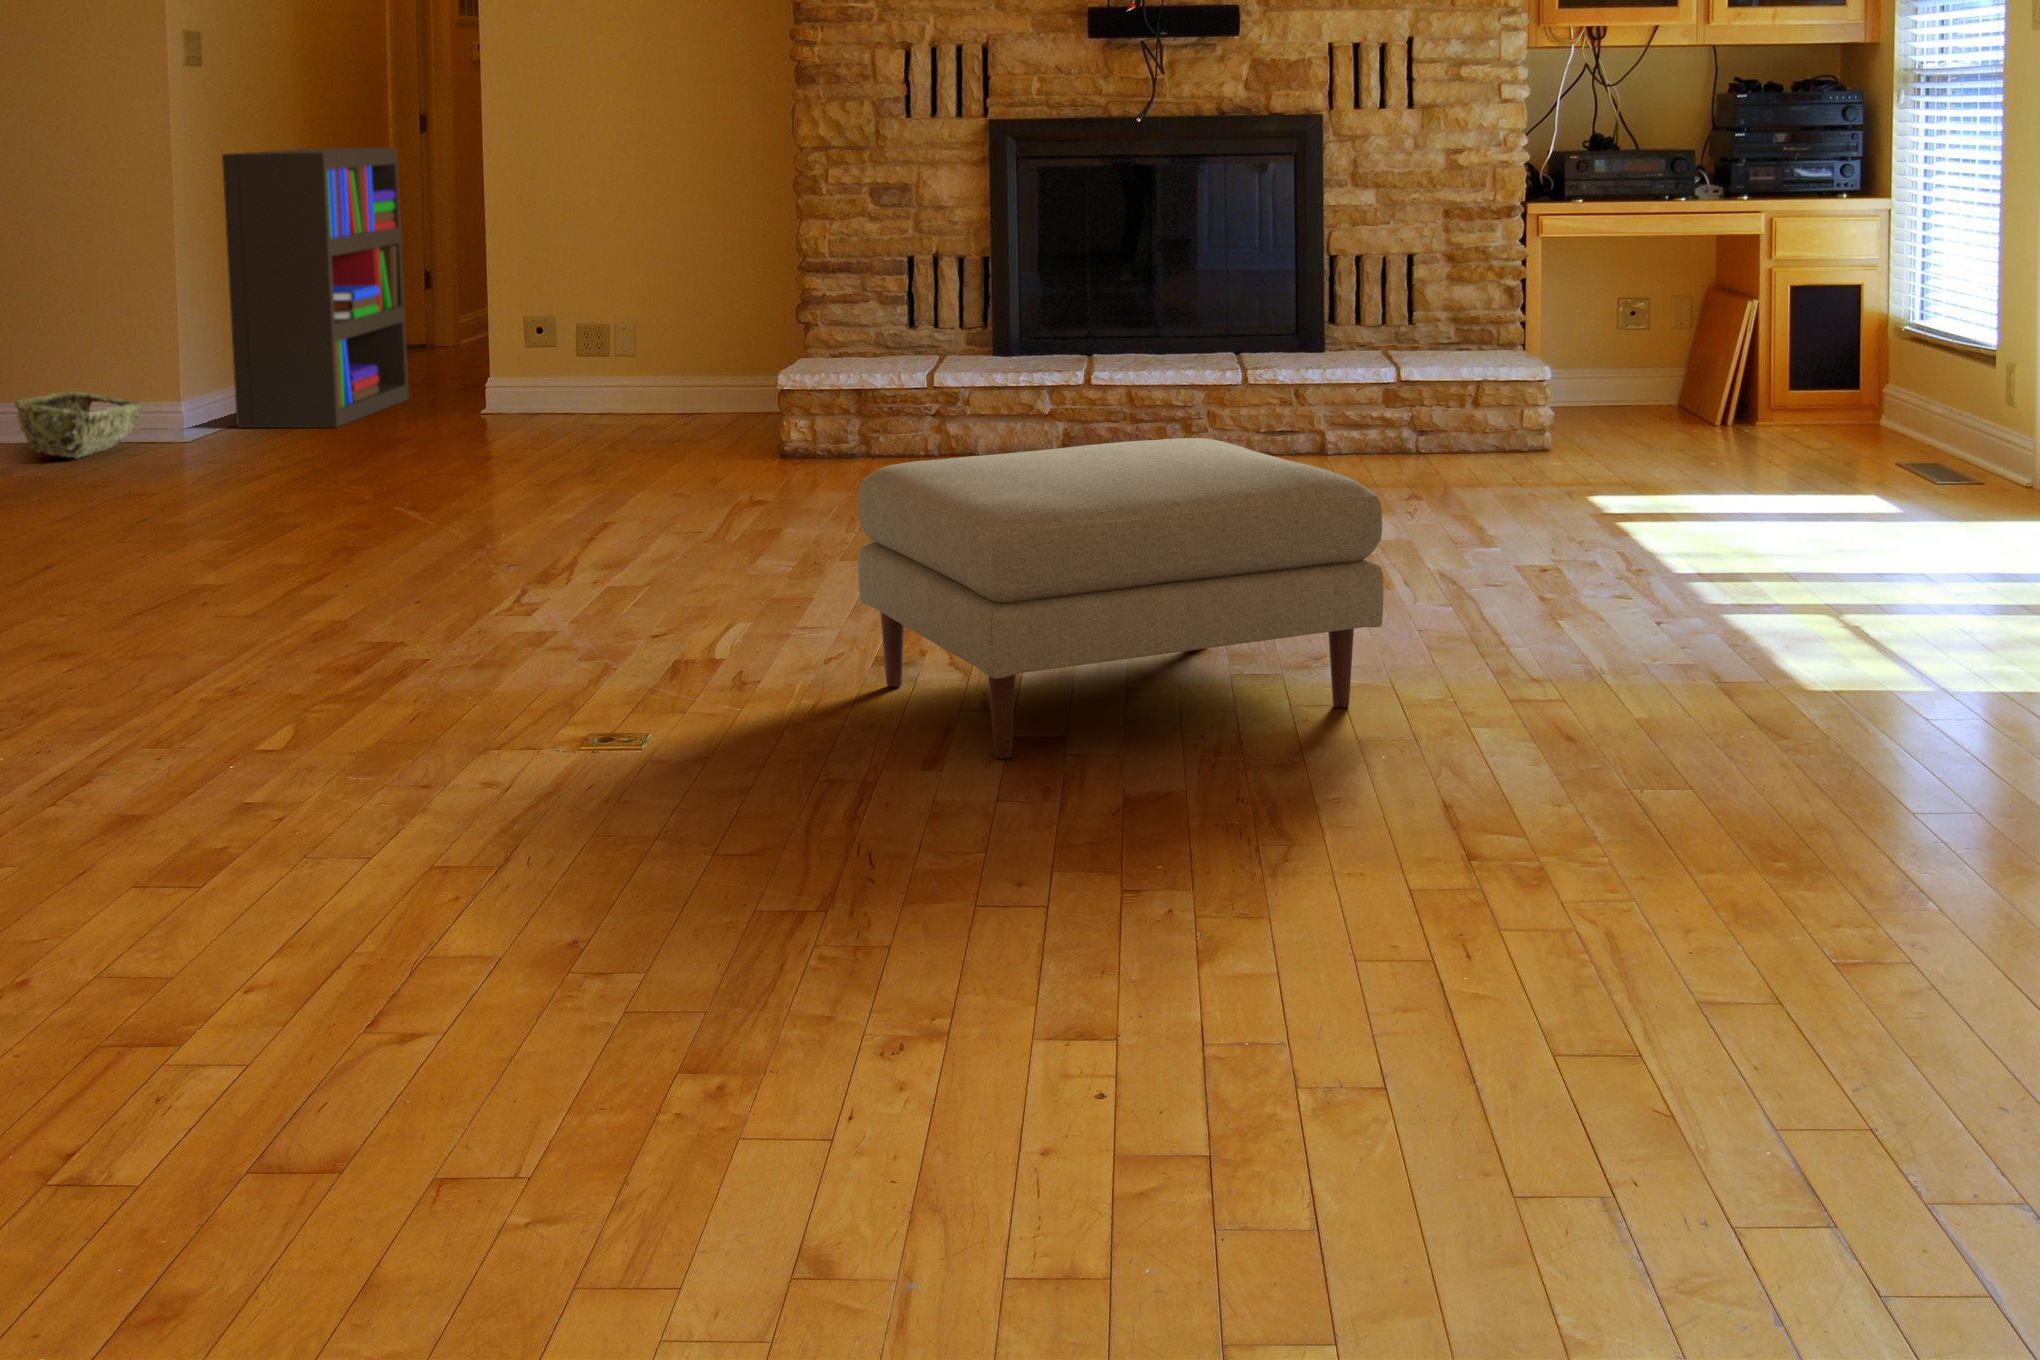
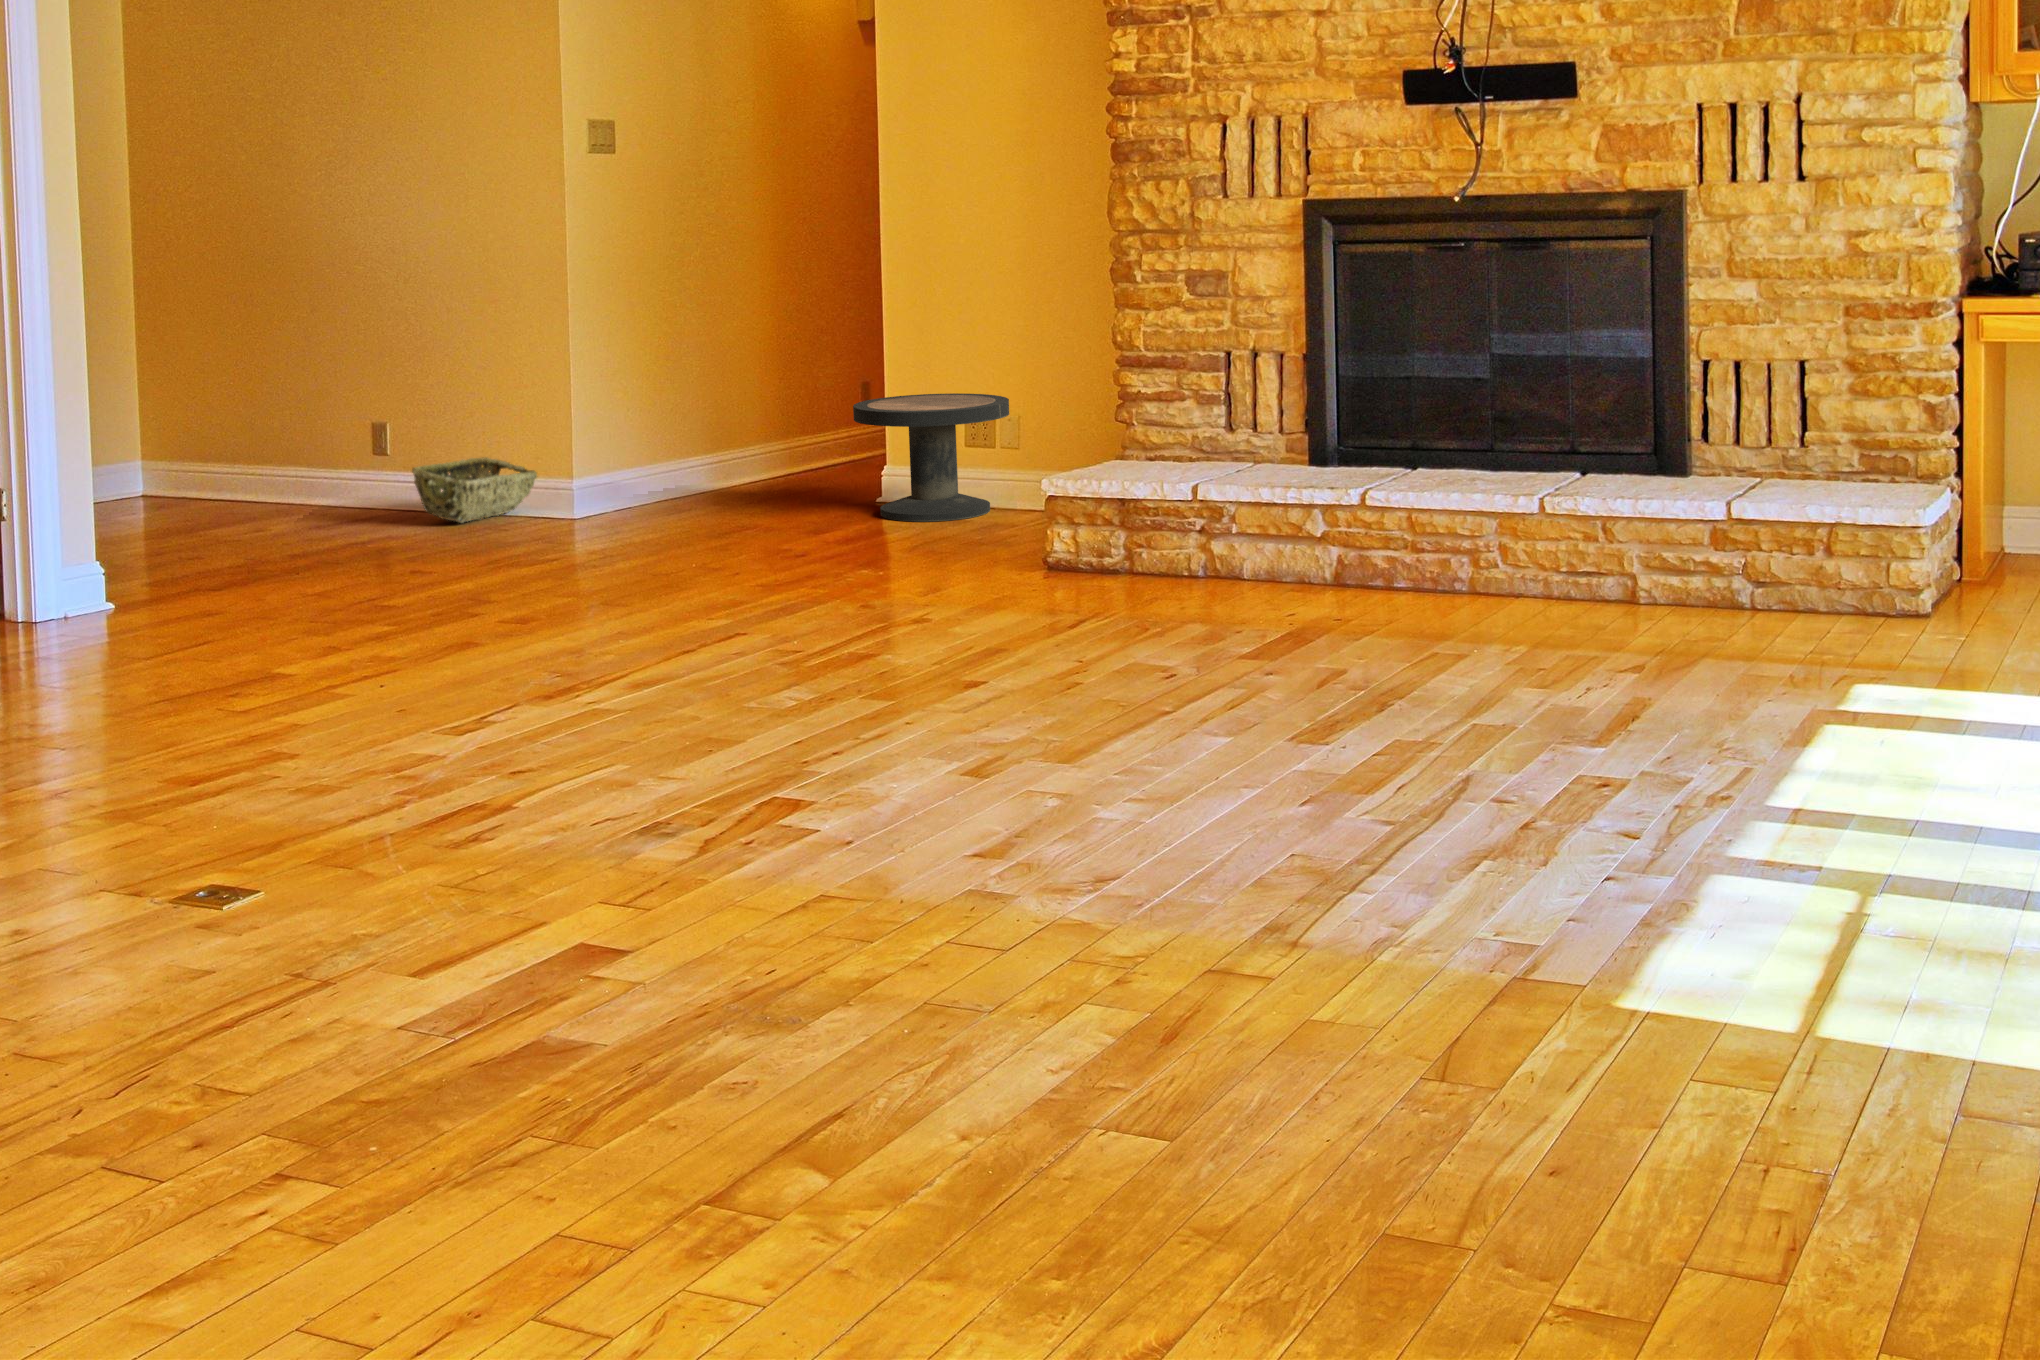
bookshelf: present [222,148,409,428] -> none [626,224,831,501]
side table: none [507,311,662,433] -> present [853,393,1009,522]
ottoman: present [858,438,1383,759] -> none [572,620,1114,998]

